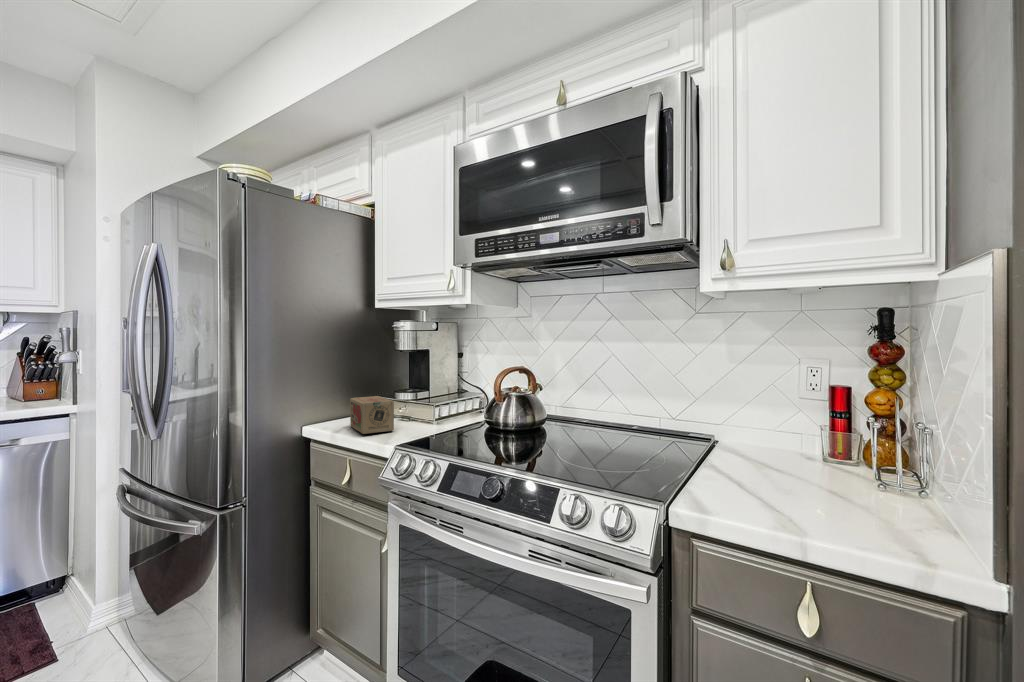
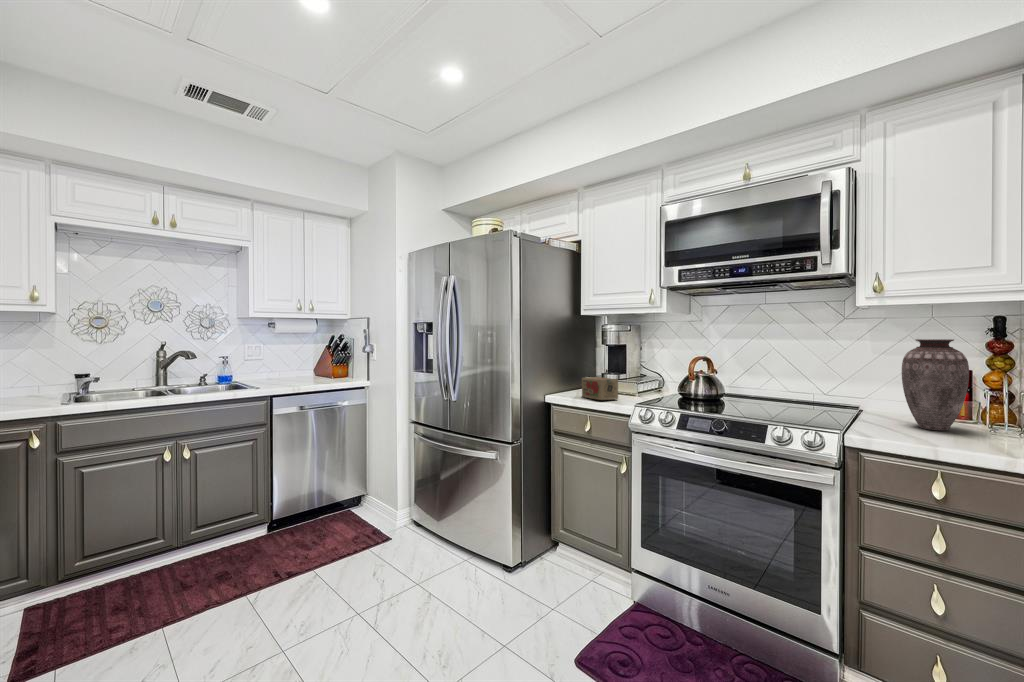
vase: none [759,343,851,487] -> present [902,339,969,430]

